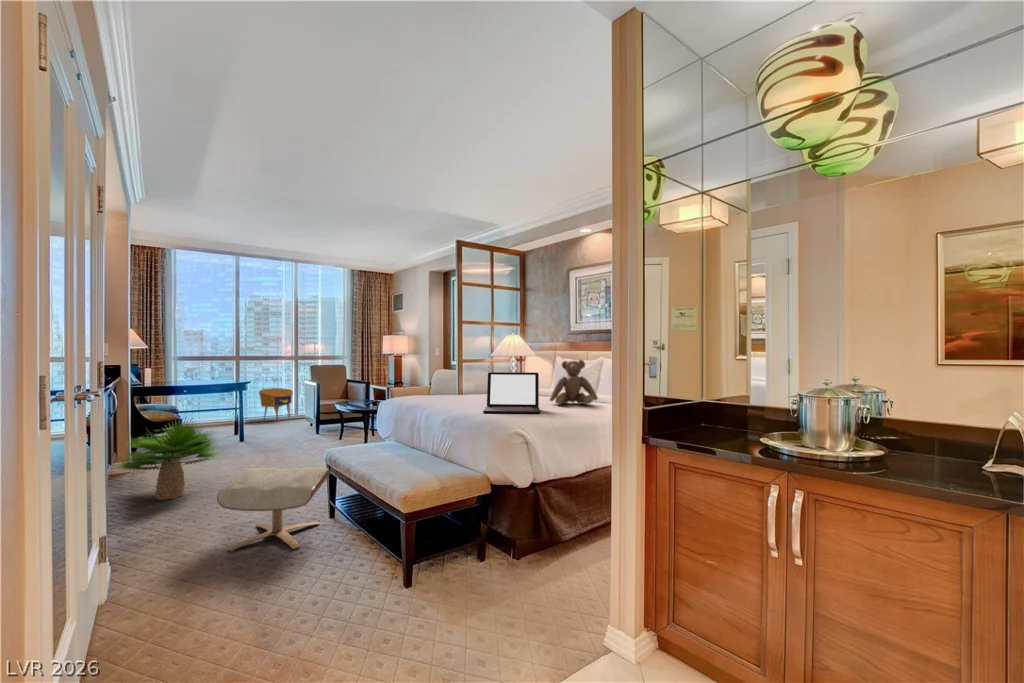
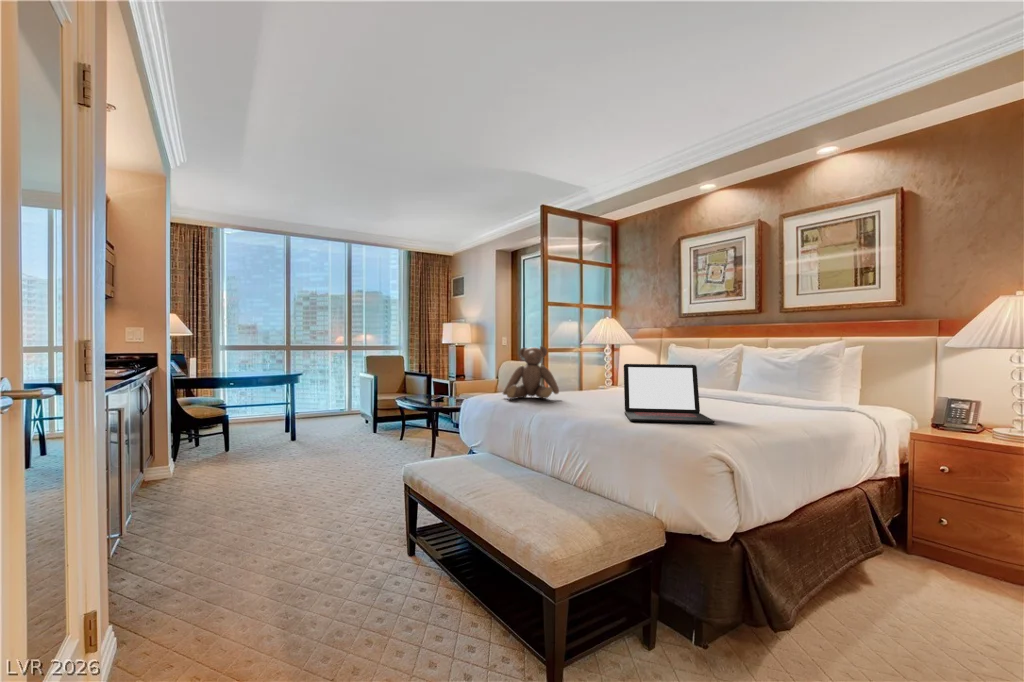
teddy bear: present [550,360,598,404] -> present [503,346,559,399]
side table: present [259,388,293,423] -> none [310,381,346,420]
potted plant: present [118,420,217,500] -> none [142,416,277,518]
ottoman: present [217,467,330,551] -> none [270,489,414,609]

